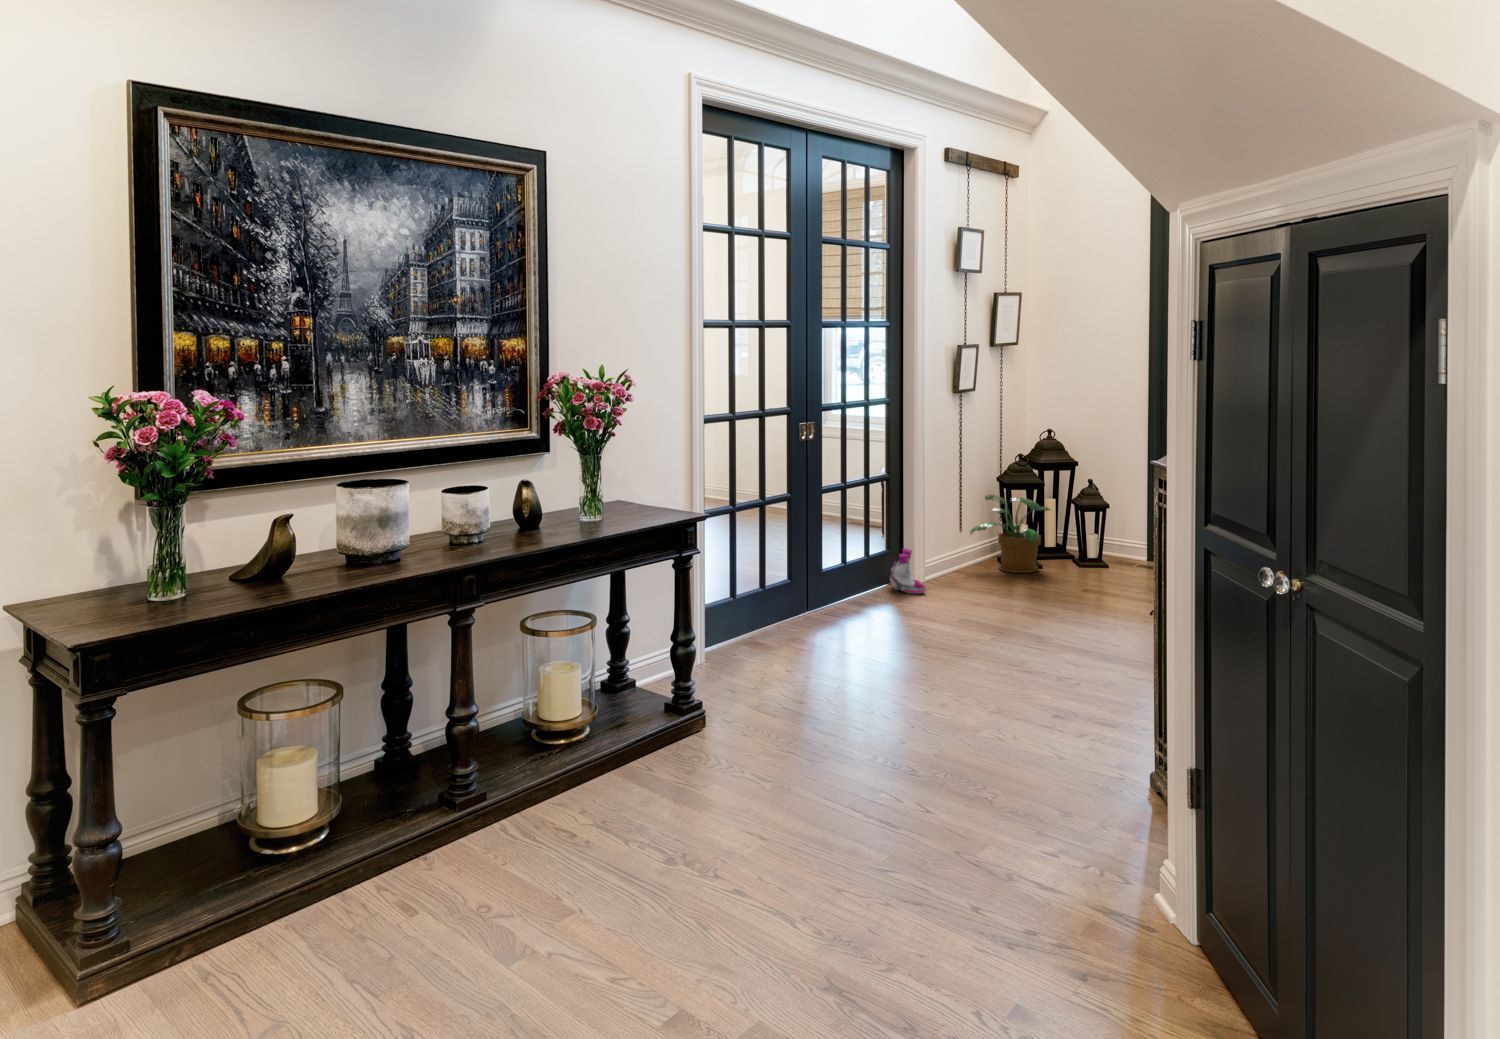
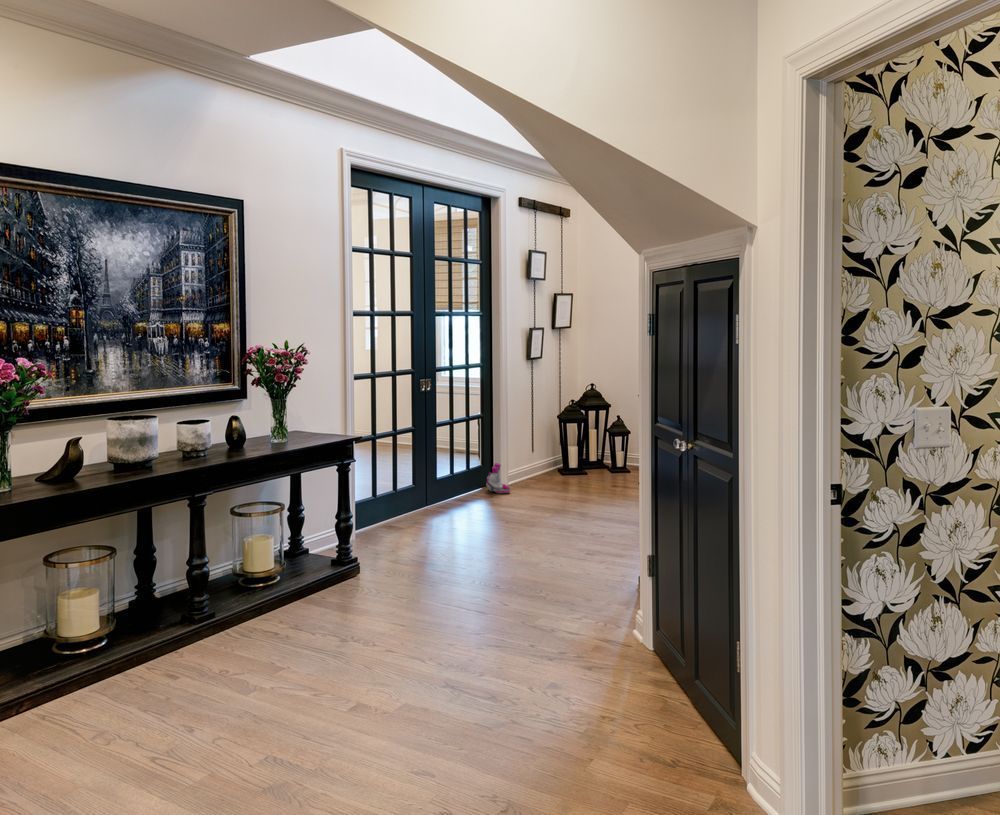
potted plant: present [970,495,1050,573] -> none [541,426,594,478]

